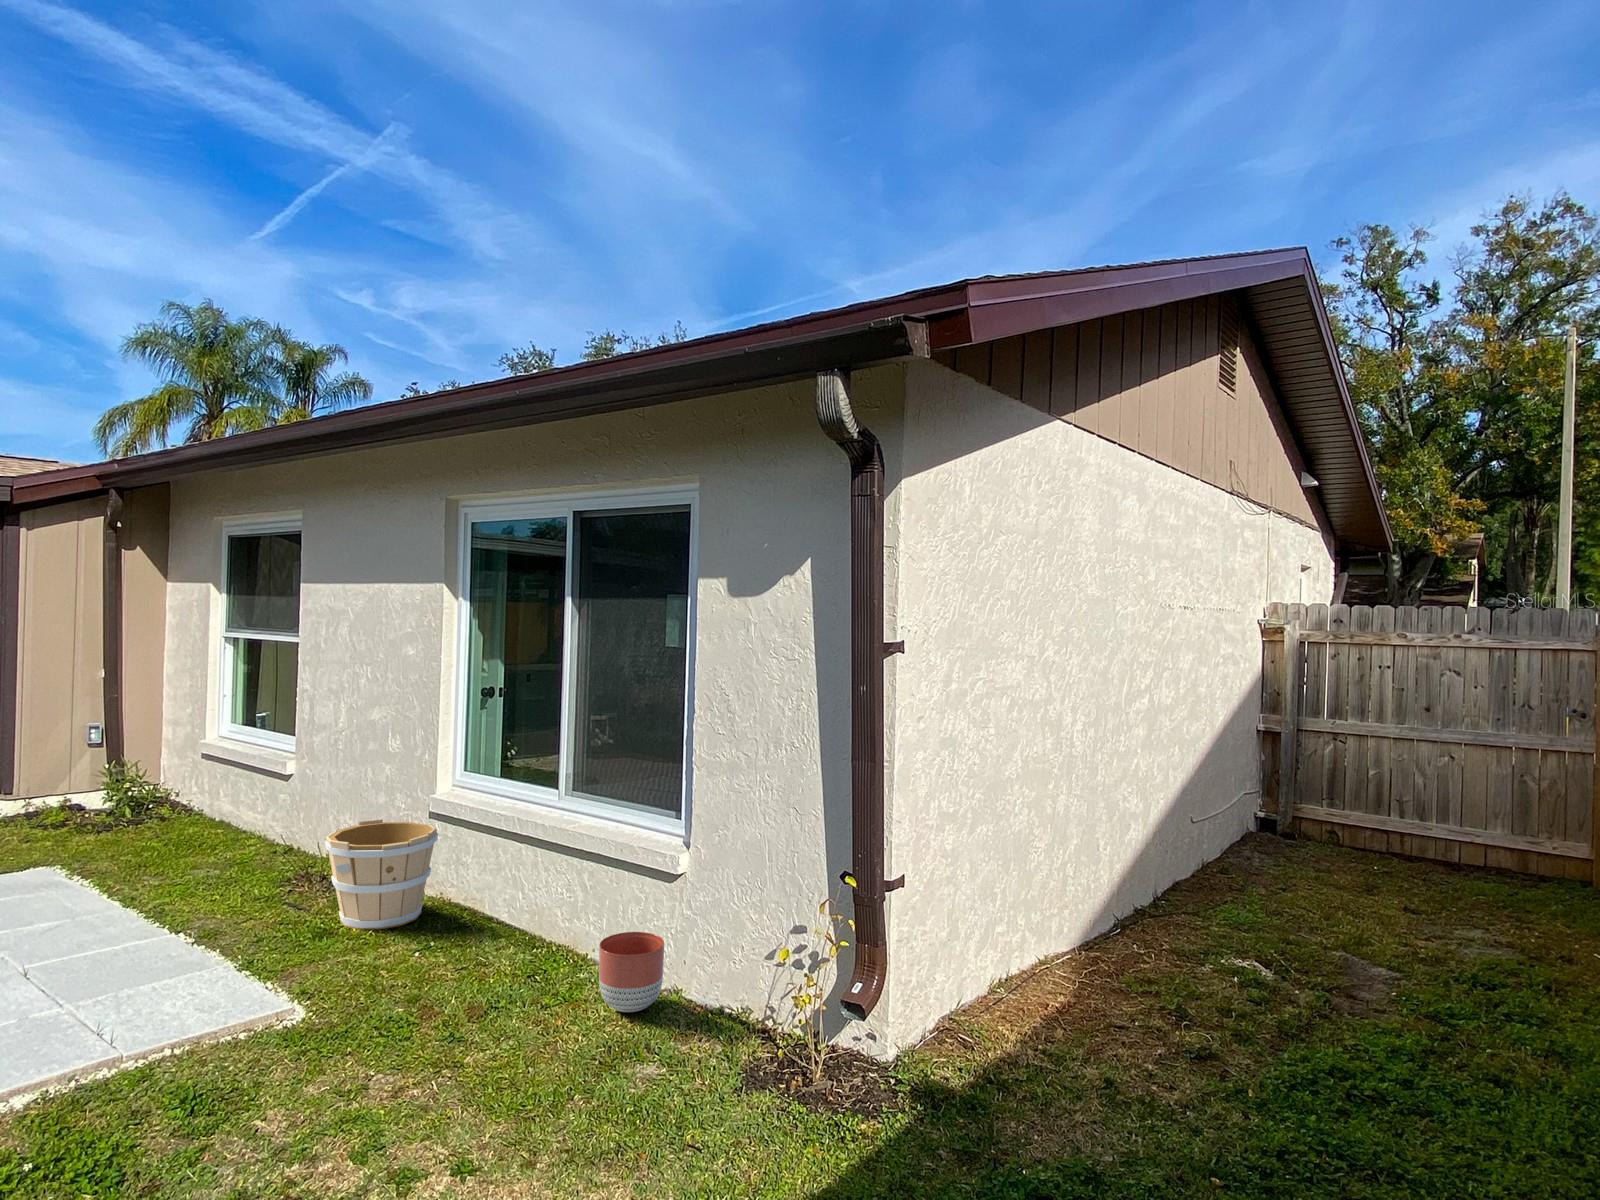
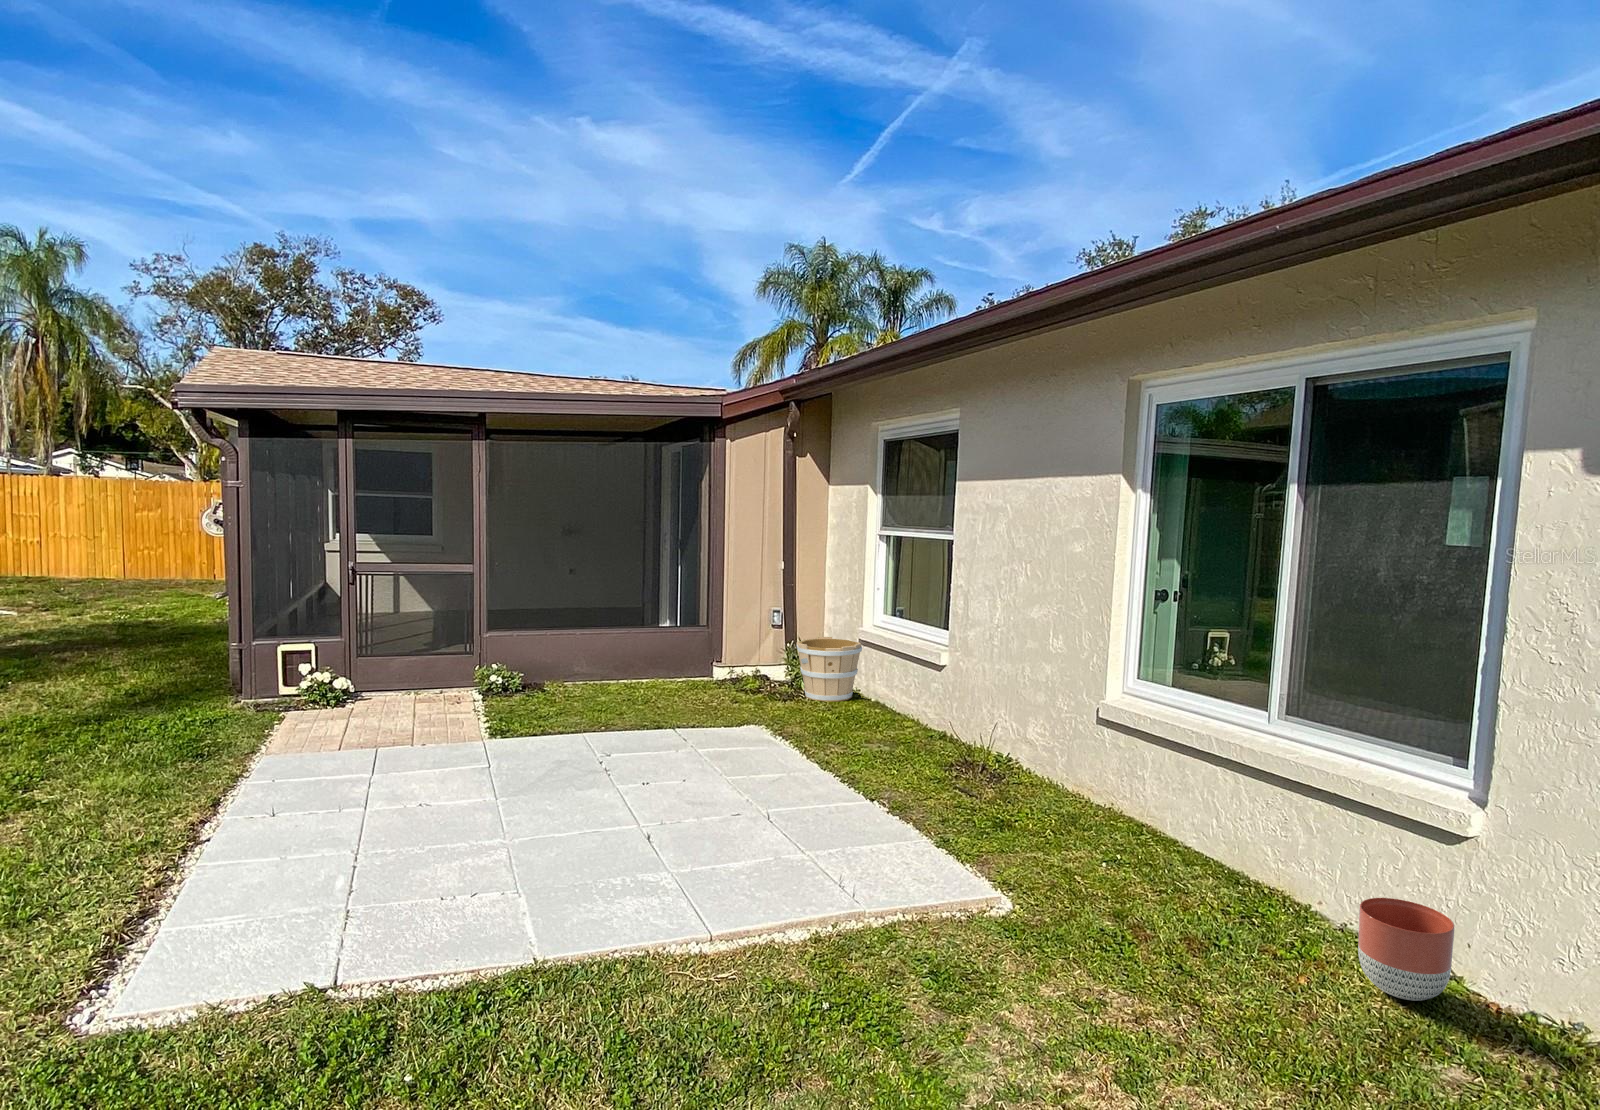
wooden bucket: present [325,819,438,930] -> present [797,637,862,702]

